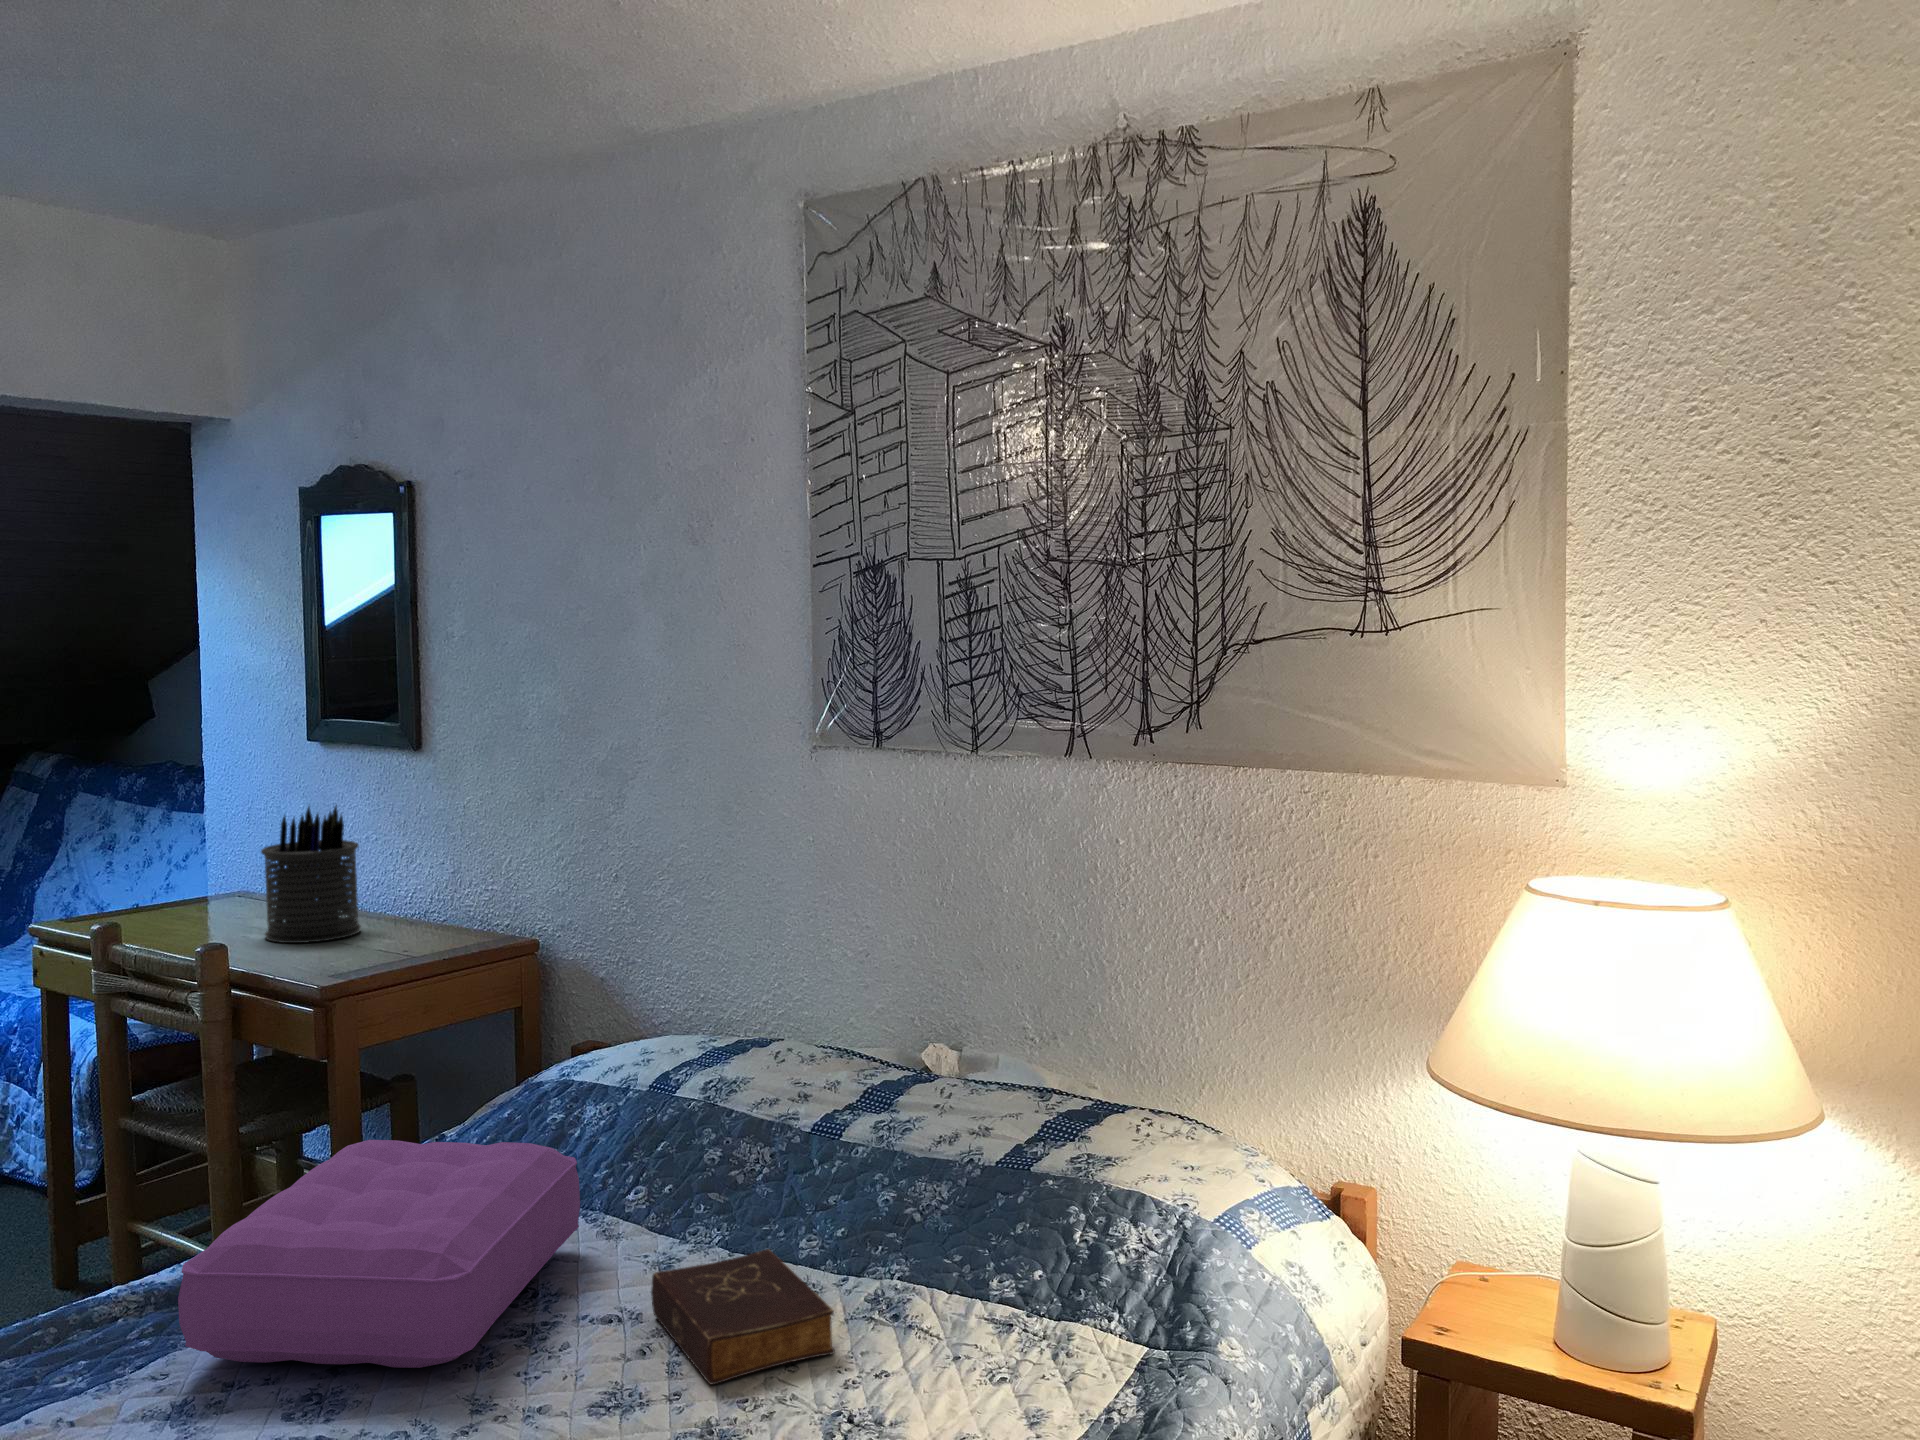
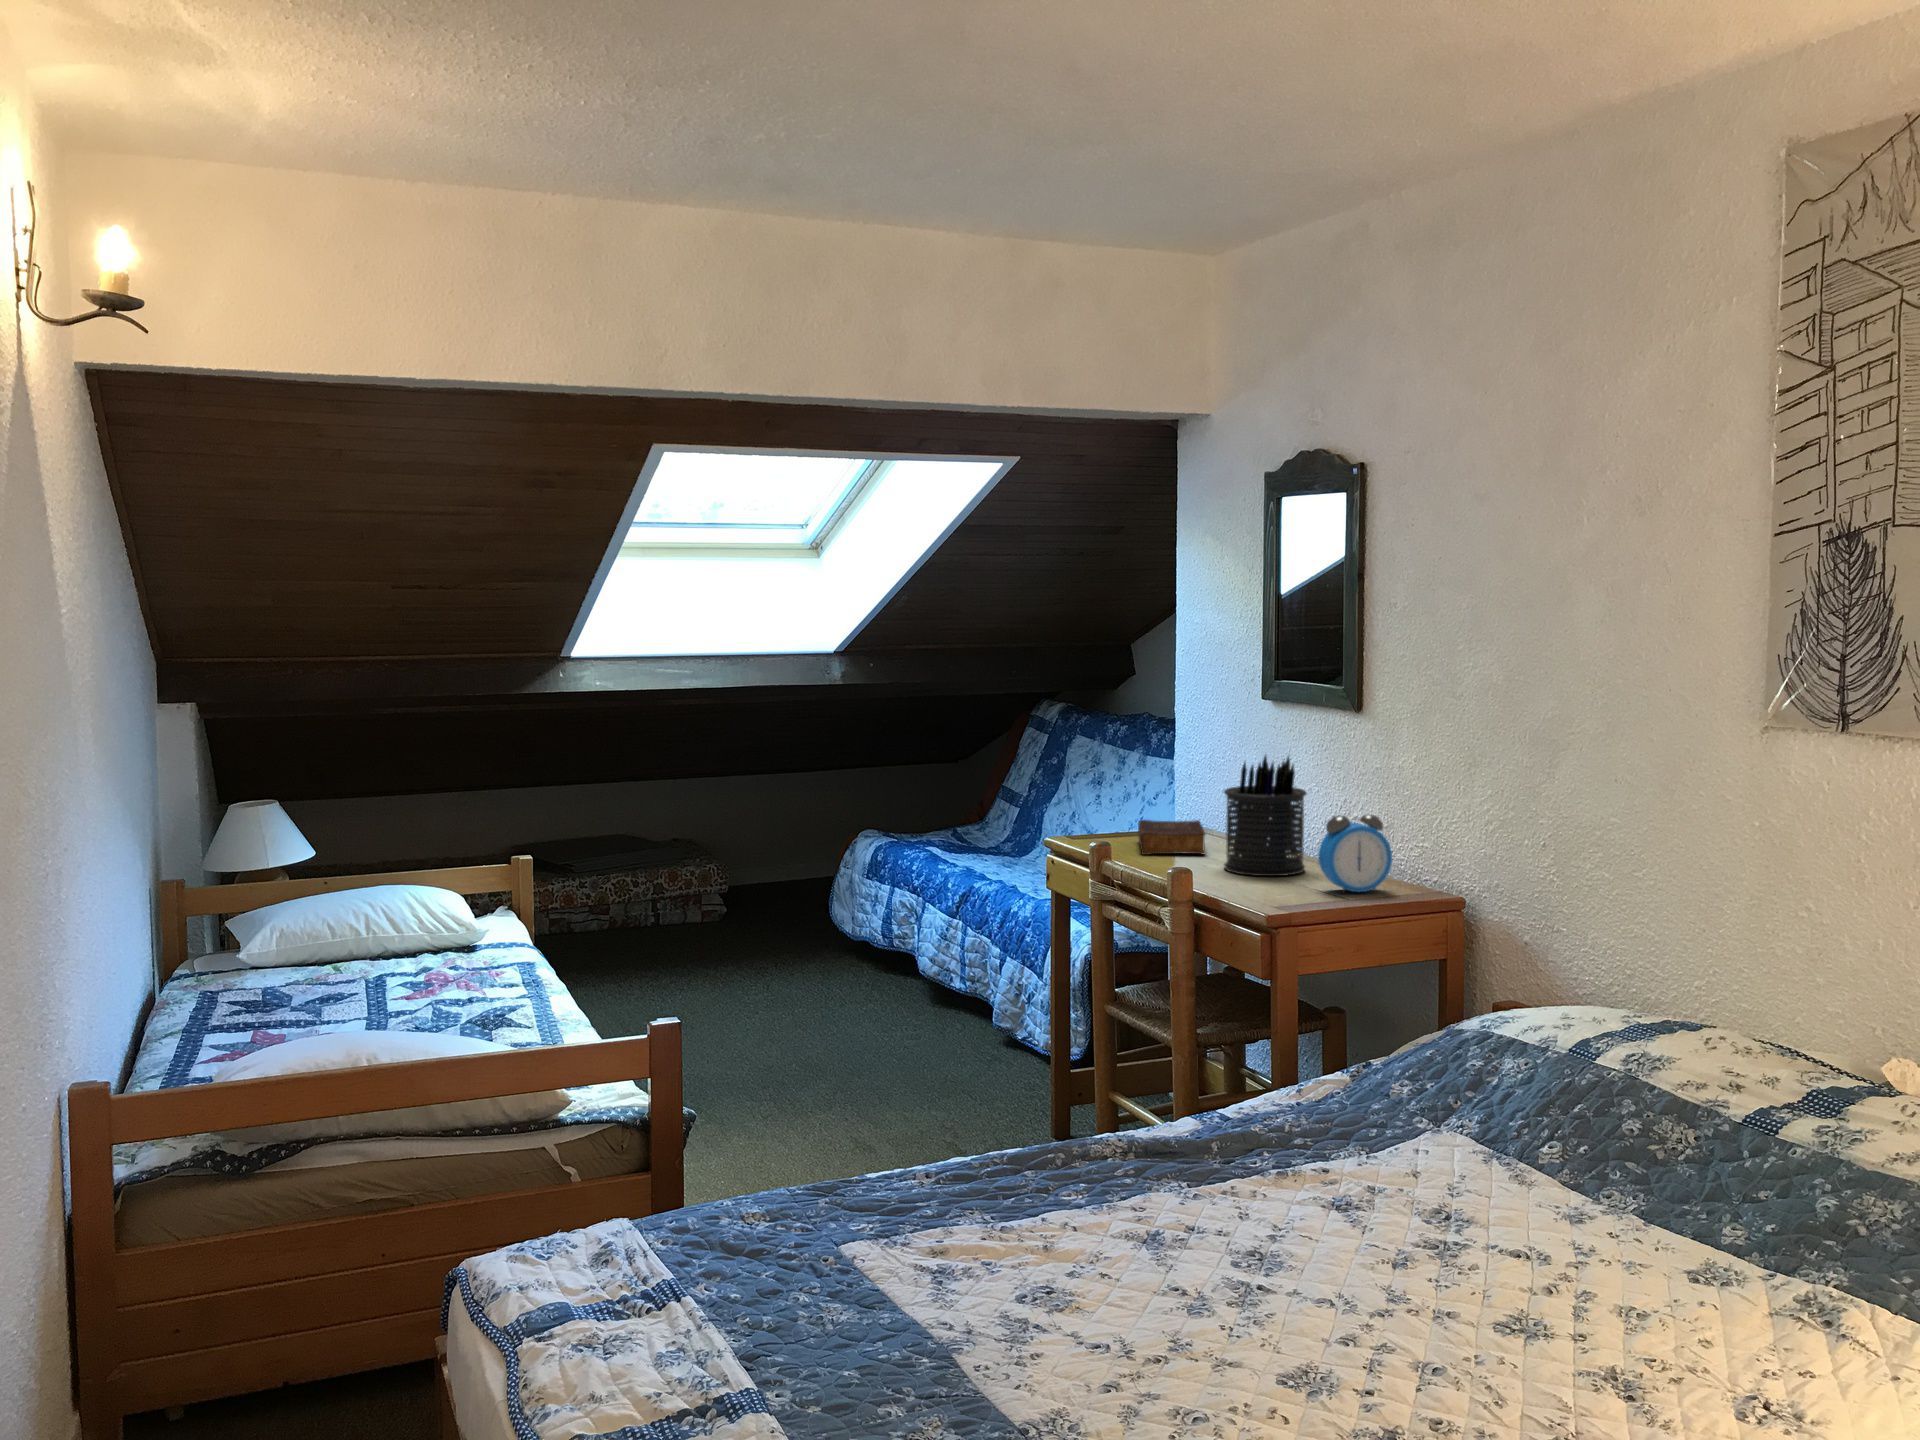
alarm clock: none [375,863,457,952] -> present [1318,814,1392,892]
pillow: present [178,1140,580,1368] -> none [1153,1053,1496,1256]
book: present [651,1249,835,1385] -> present [1138,820,1205,855]

